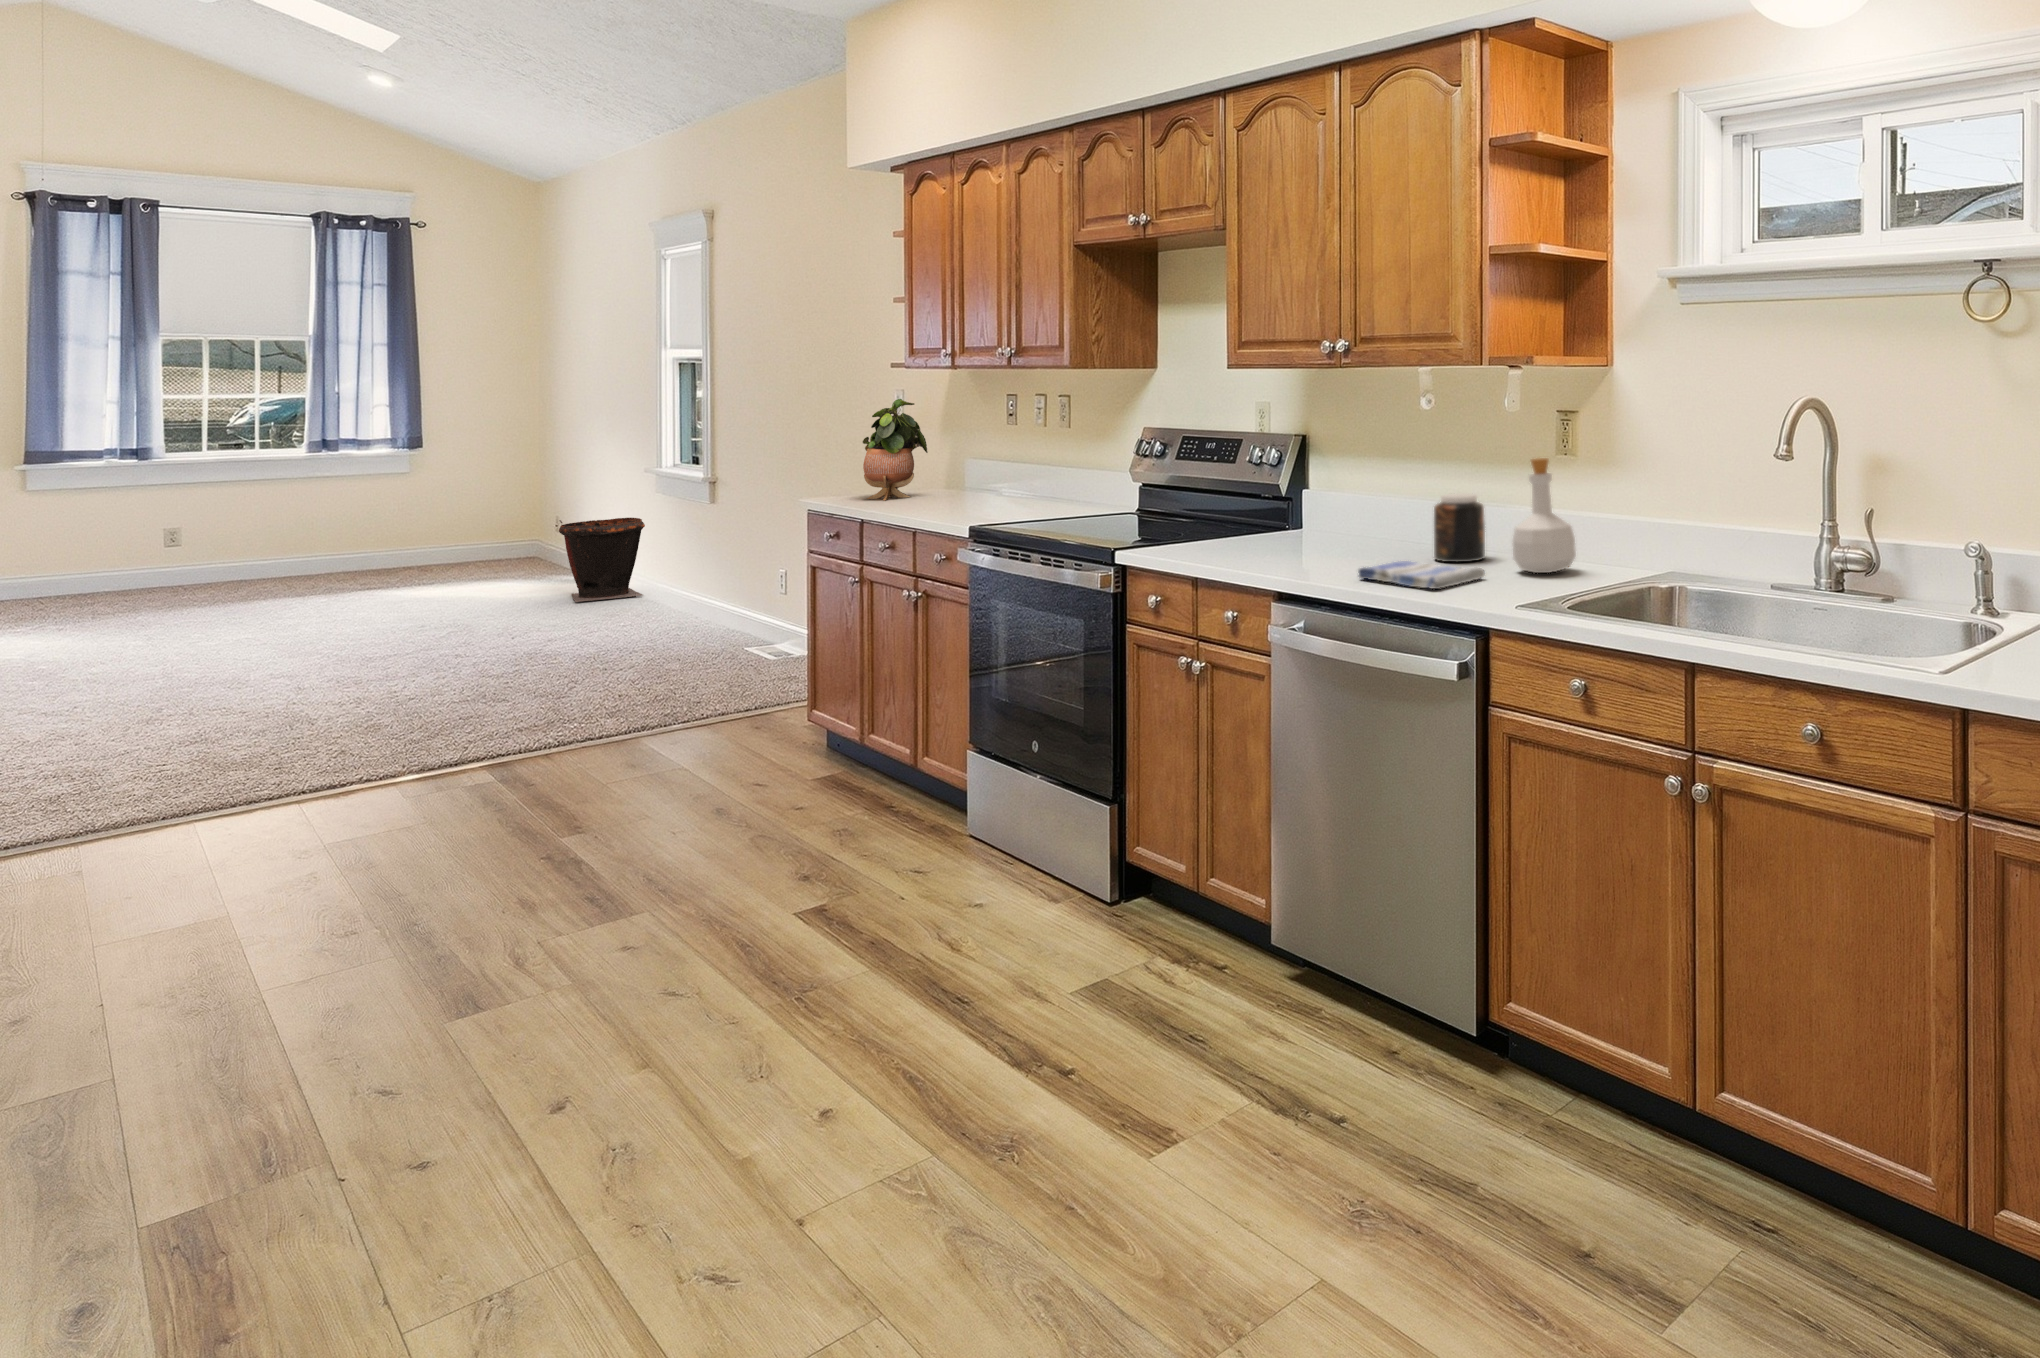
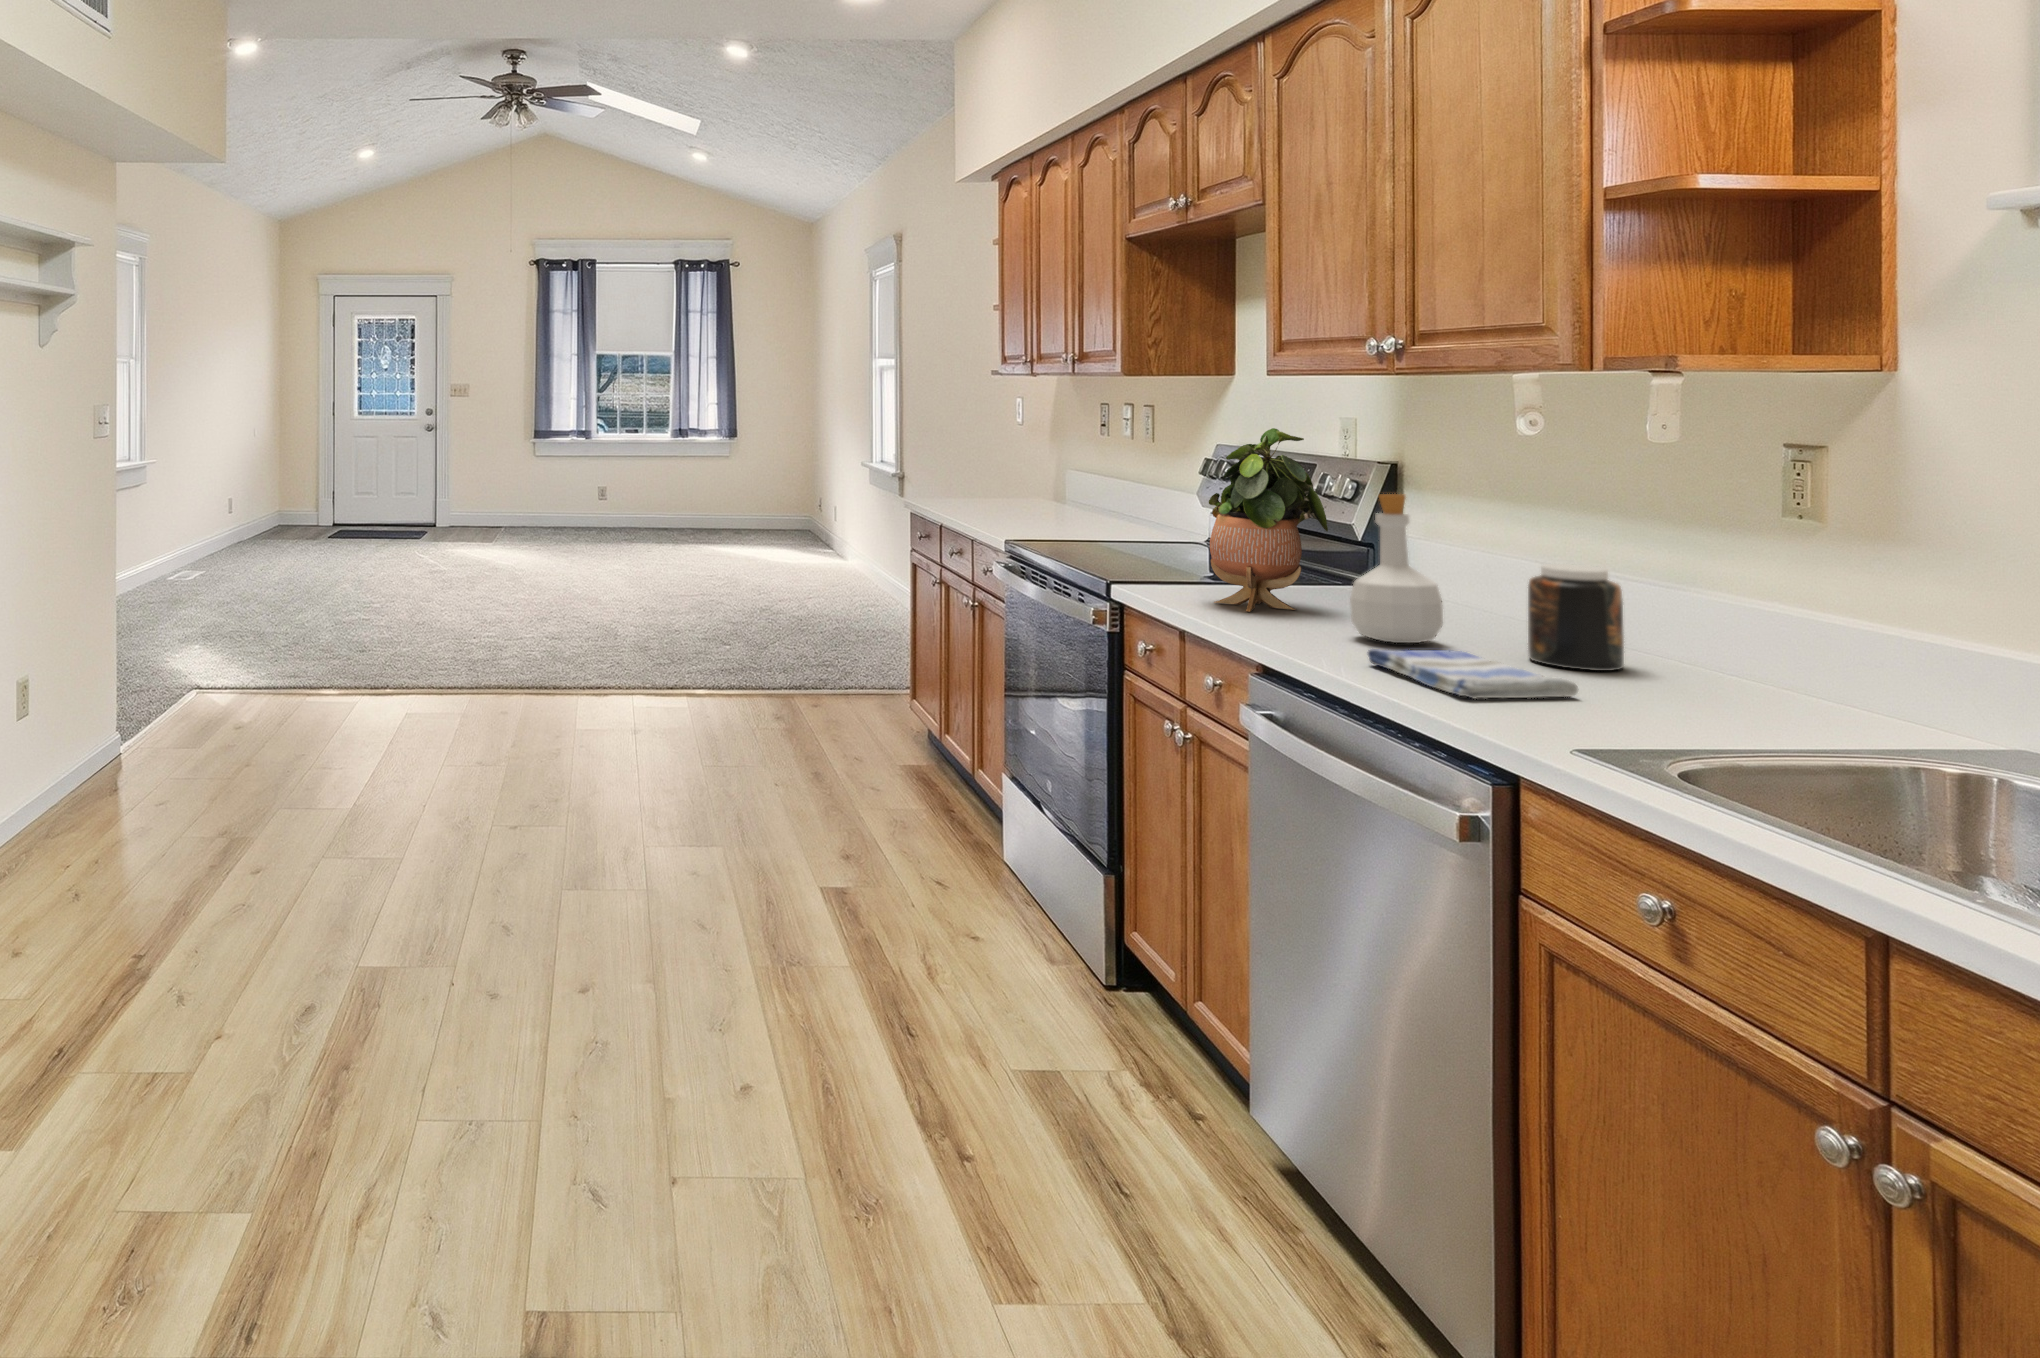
potted plant: present [863,399,928,500] -> present [1209,428,1328,612]
bottle: present [1513,458,1576,573] -> present [1350,494,1443,643]
waste bin: present [559,518,645,602] -> none [802,504,863,576]

